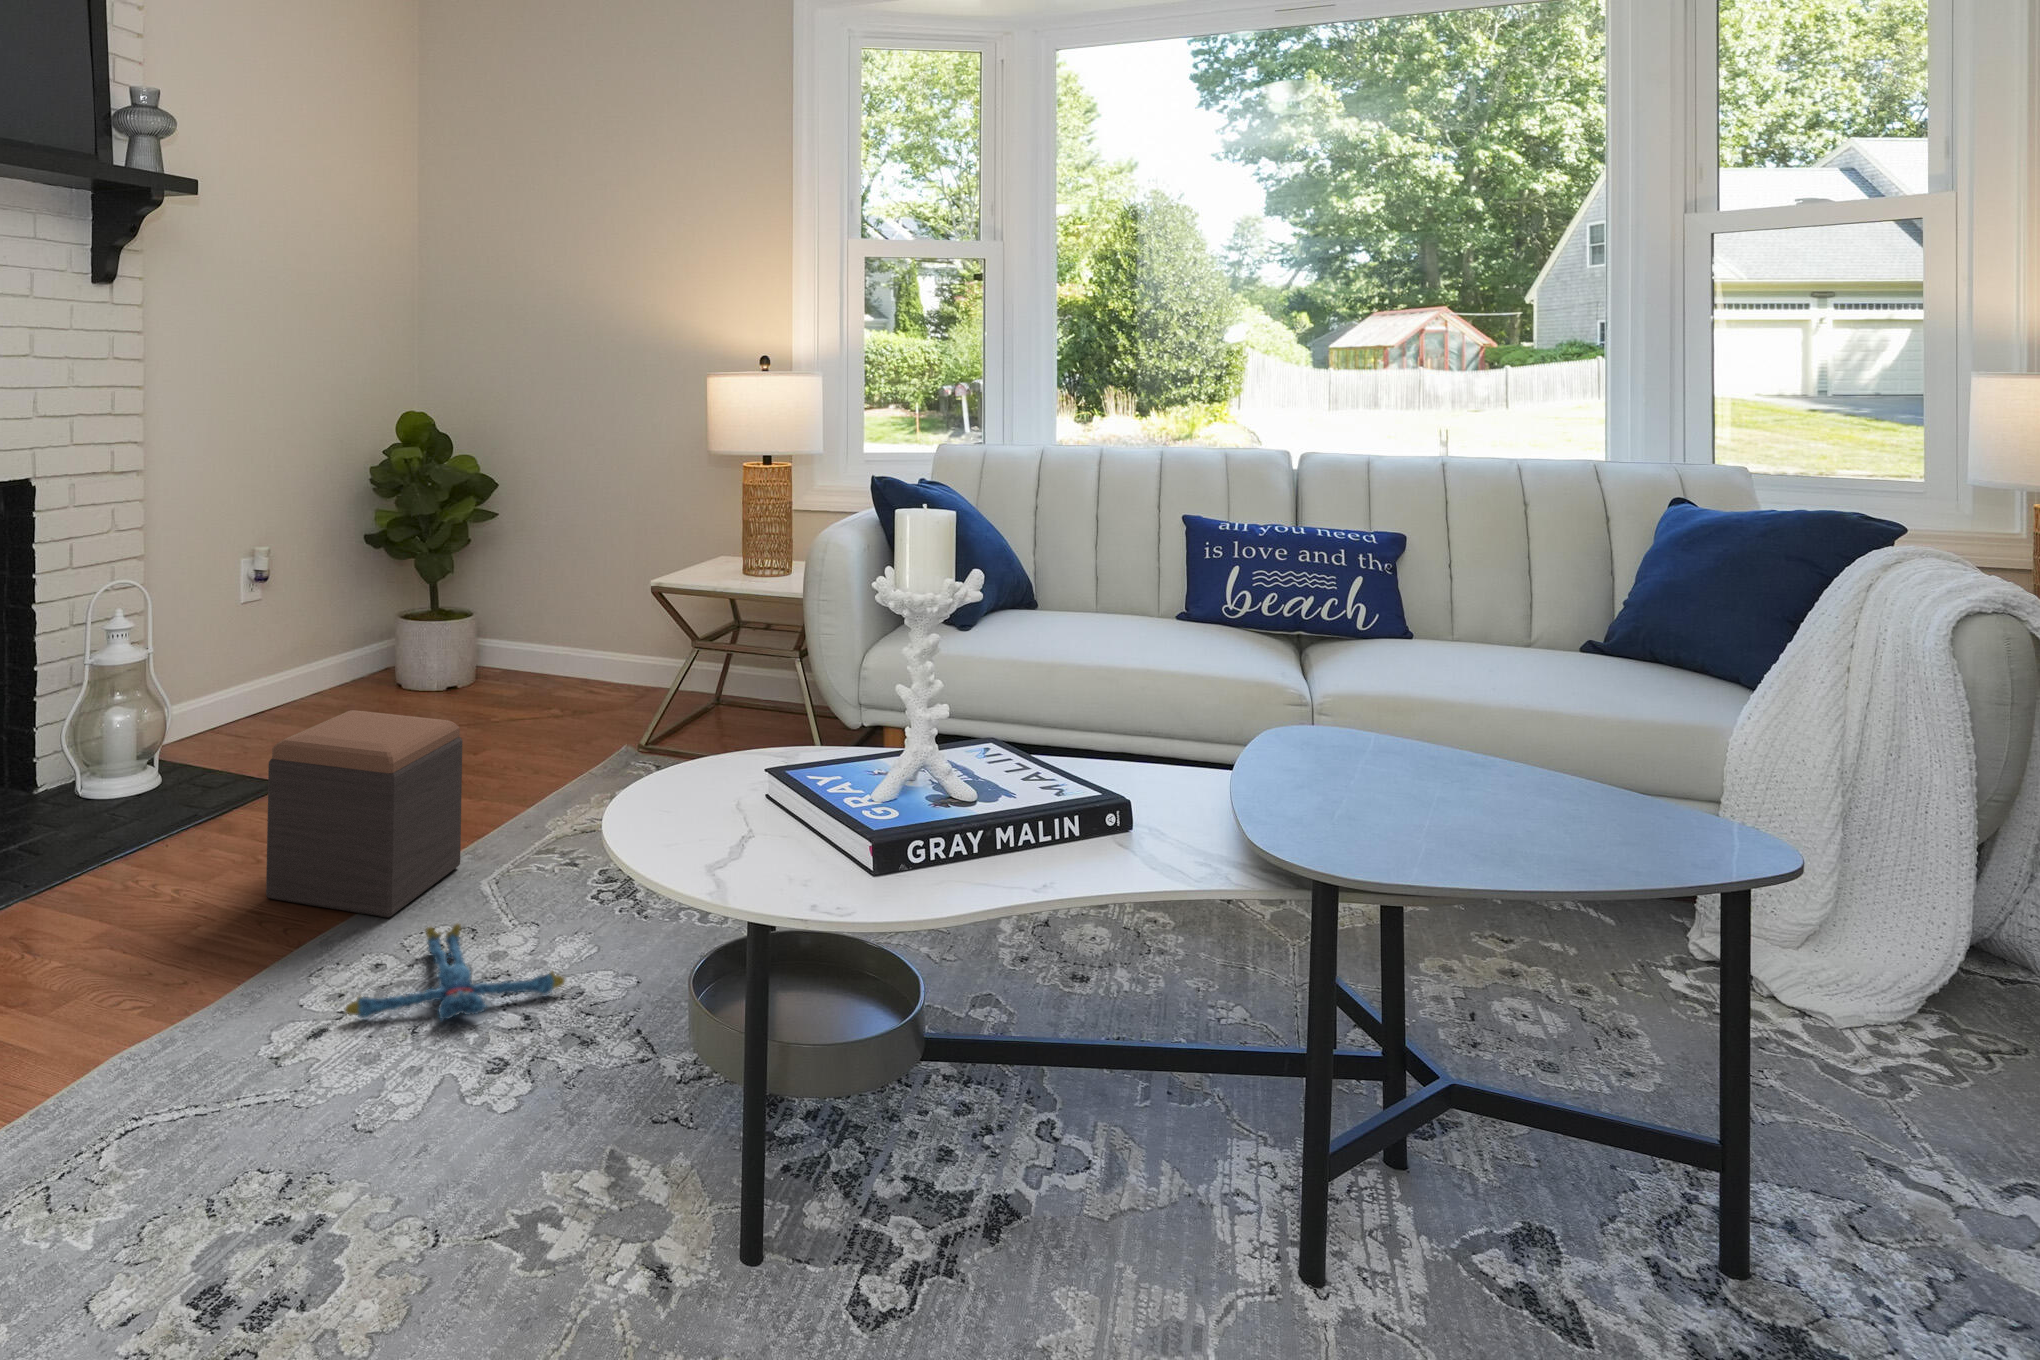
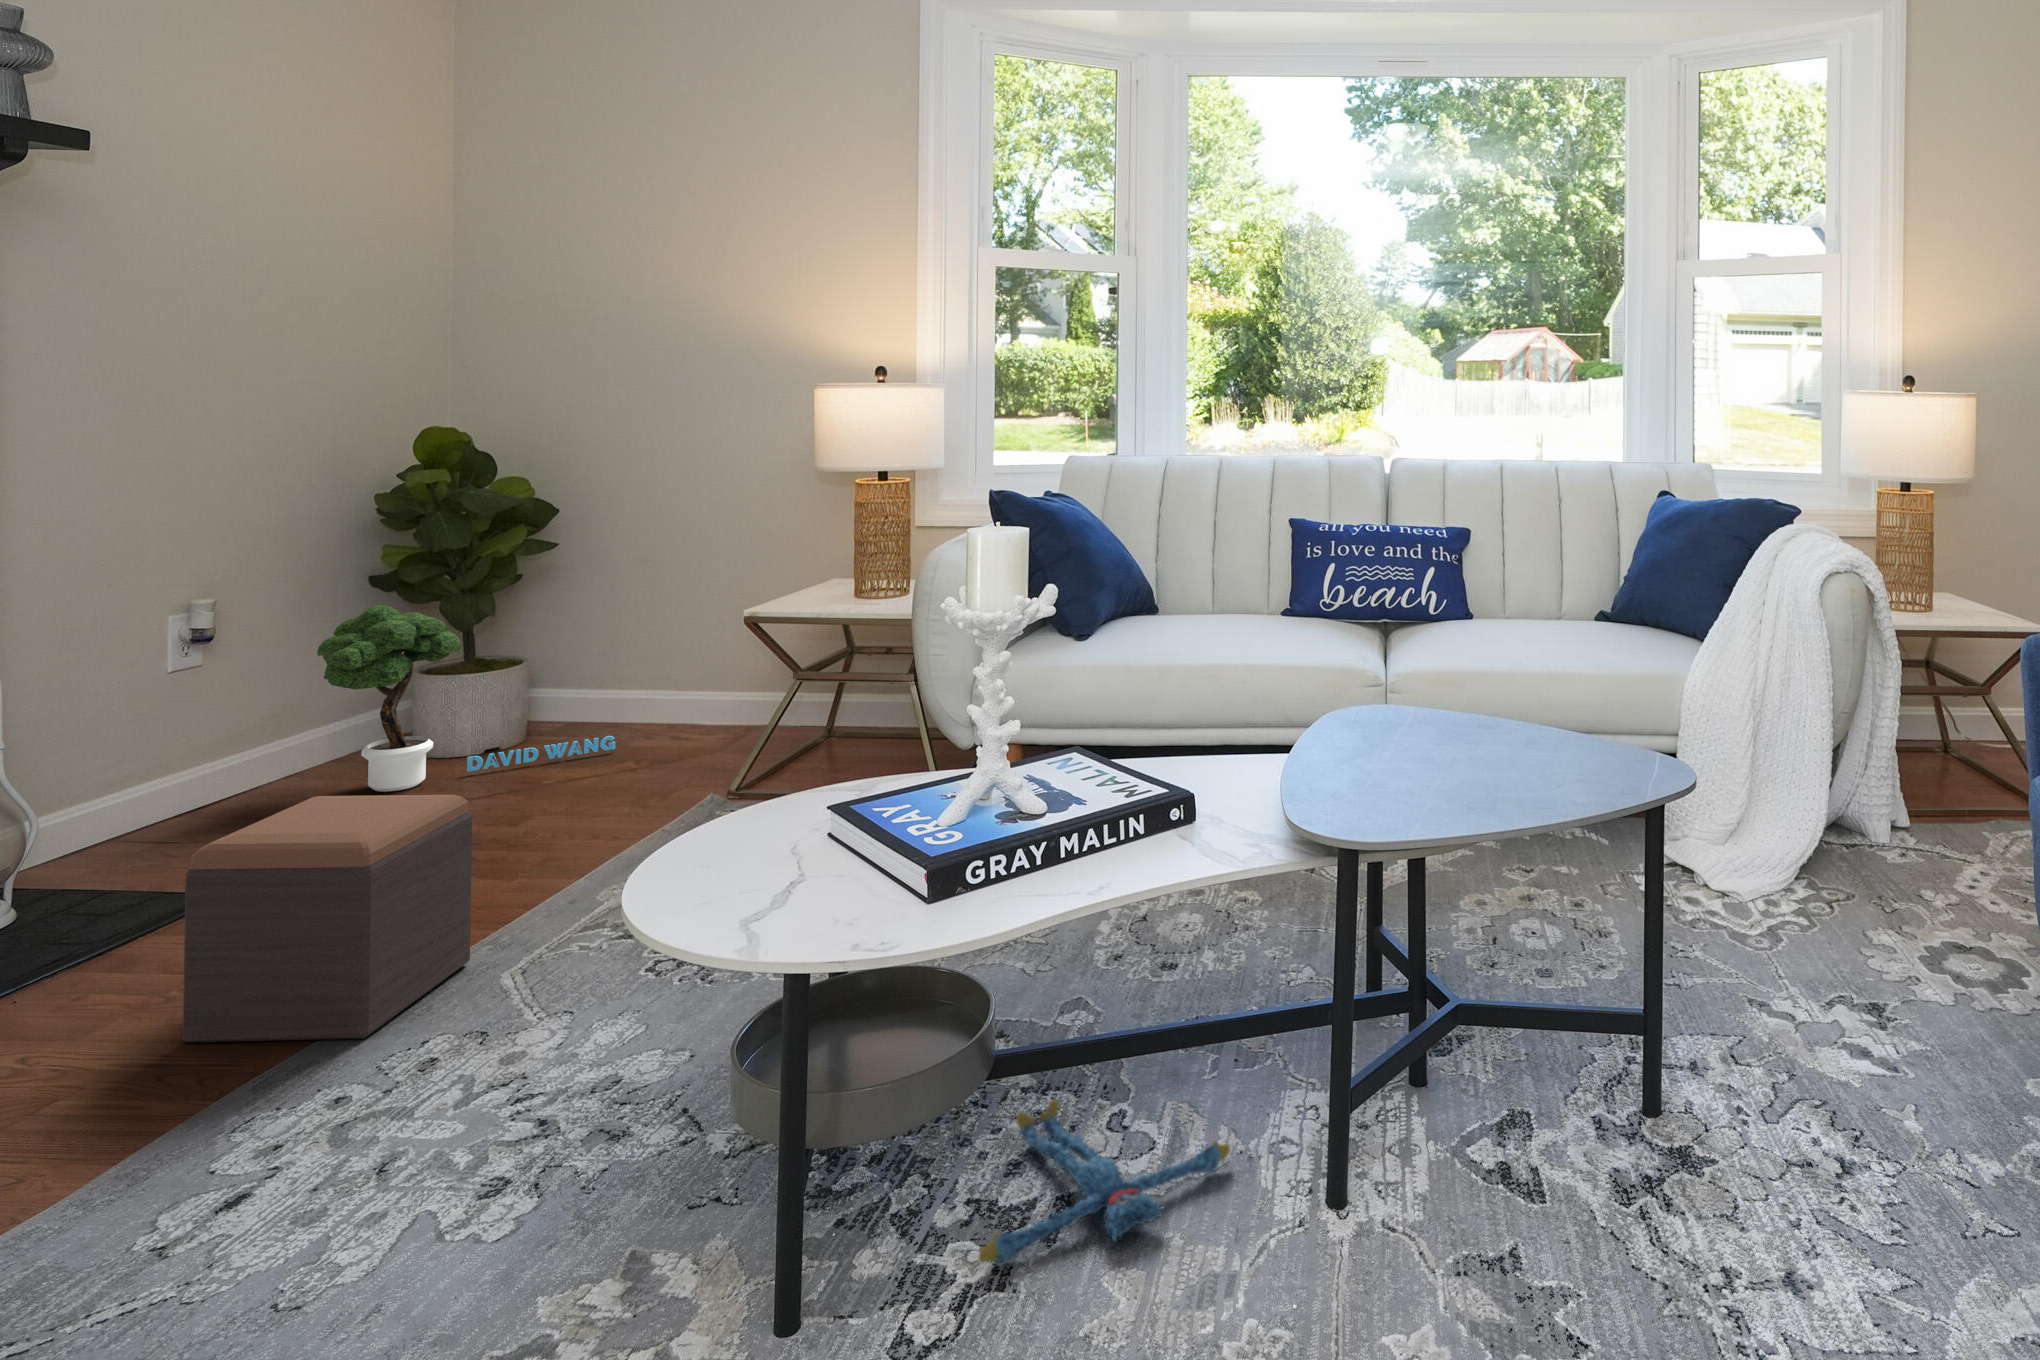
potted tree: none [342,558,555,713] -> present [317,605,615,792]
plush toy: present [345,924,565,1020] -> present [979,1100,1230,1264]

